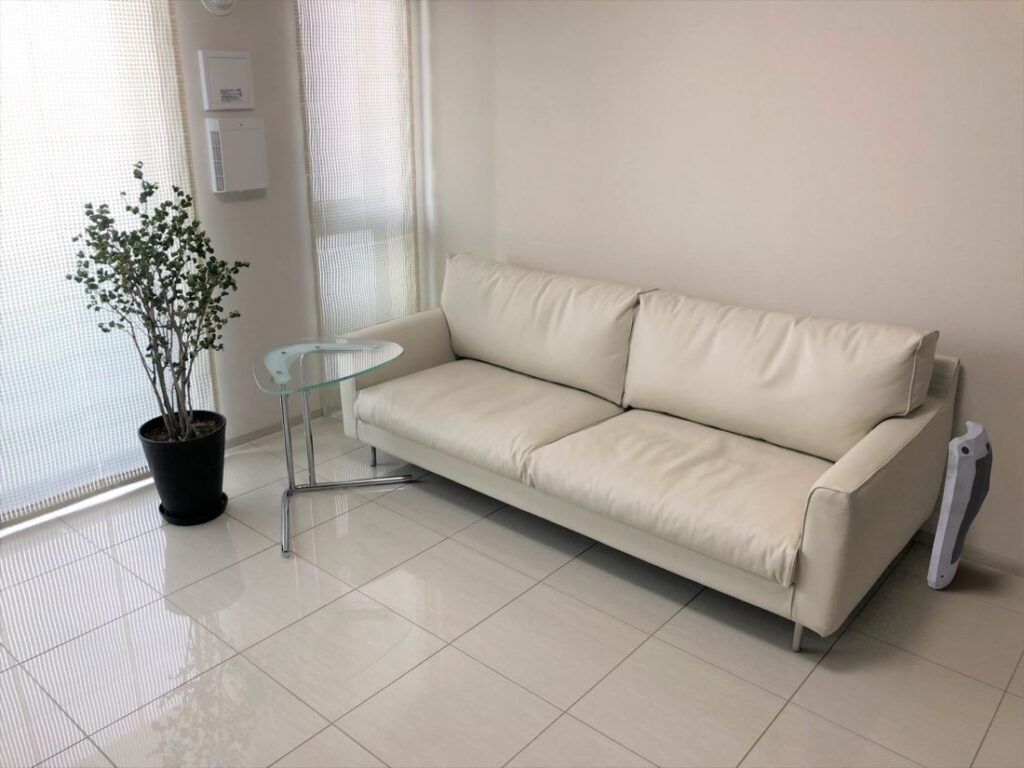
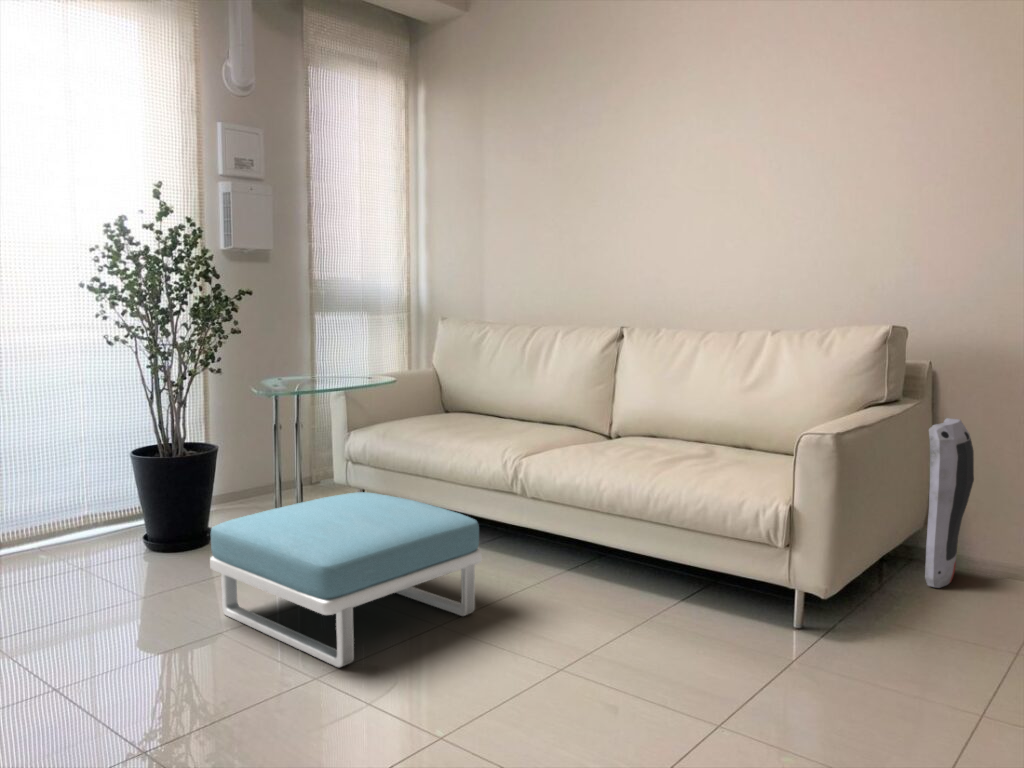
footstool: none [223,489,490,707] -> present [210,492,482,668]

